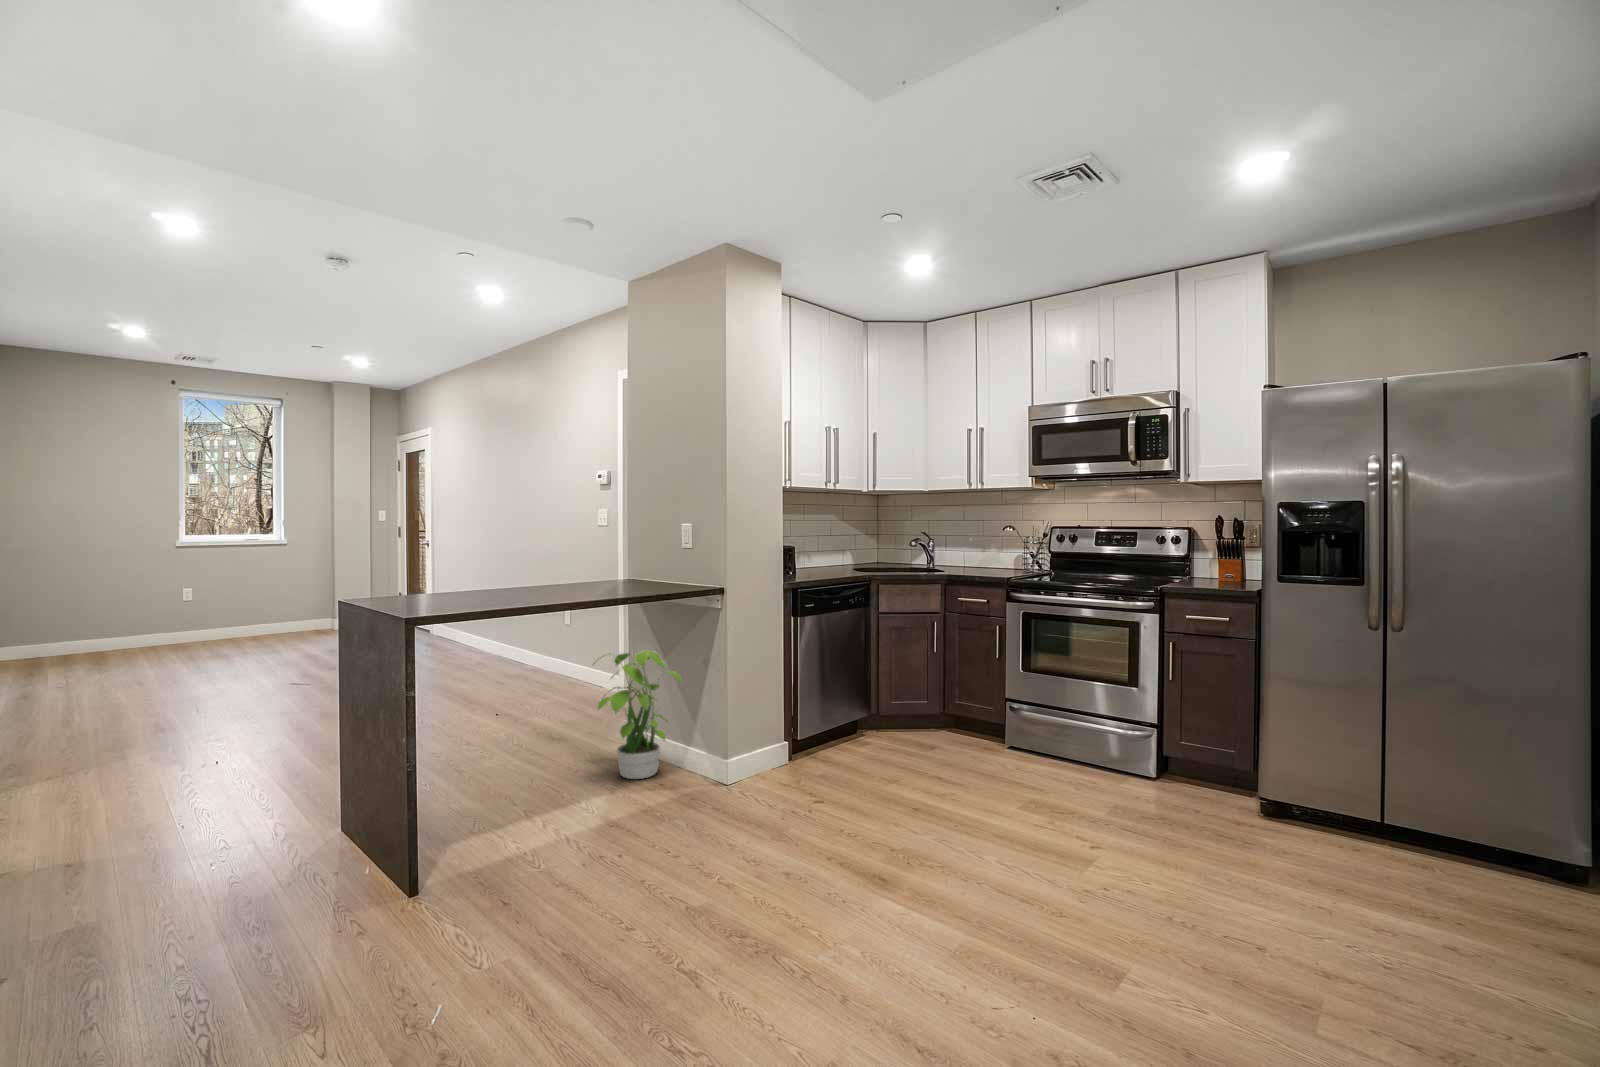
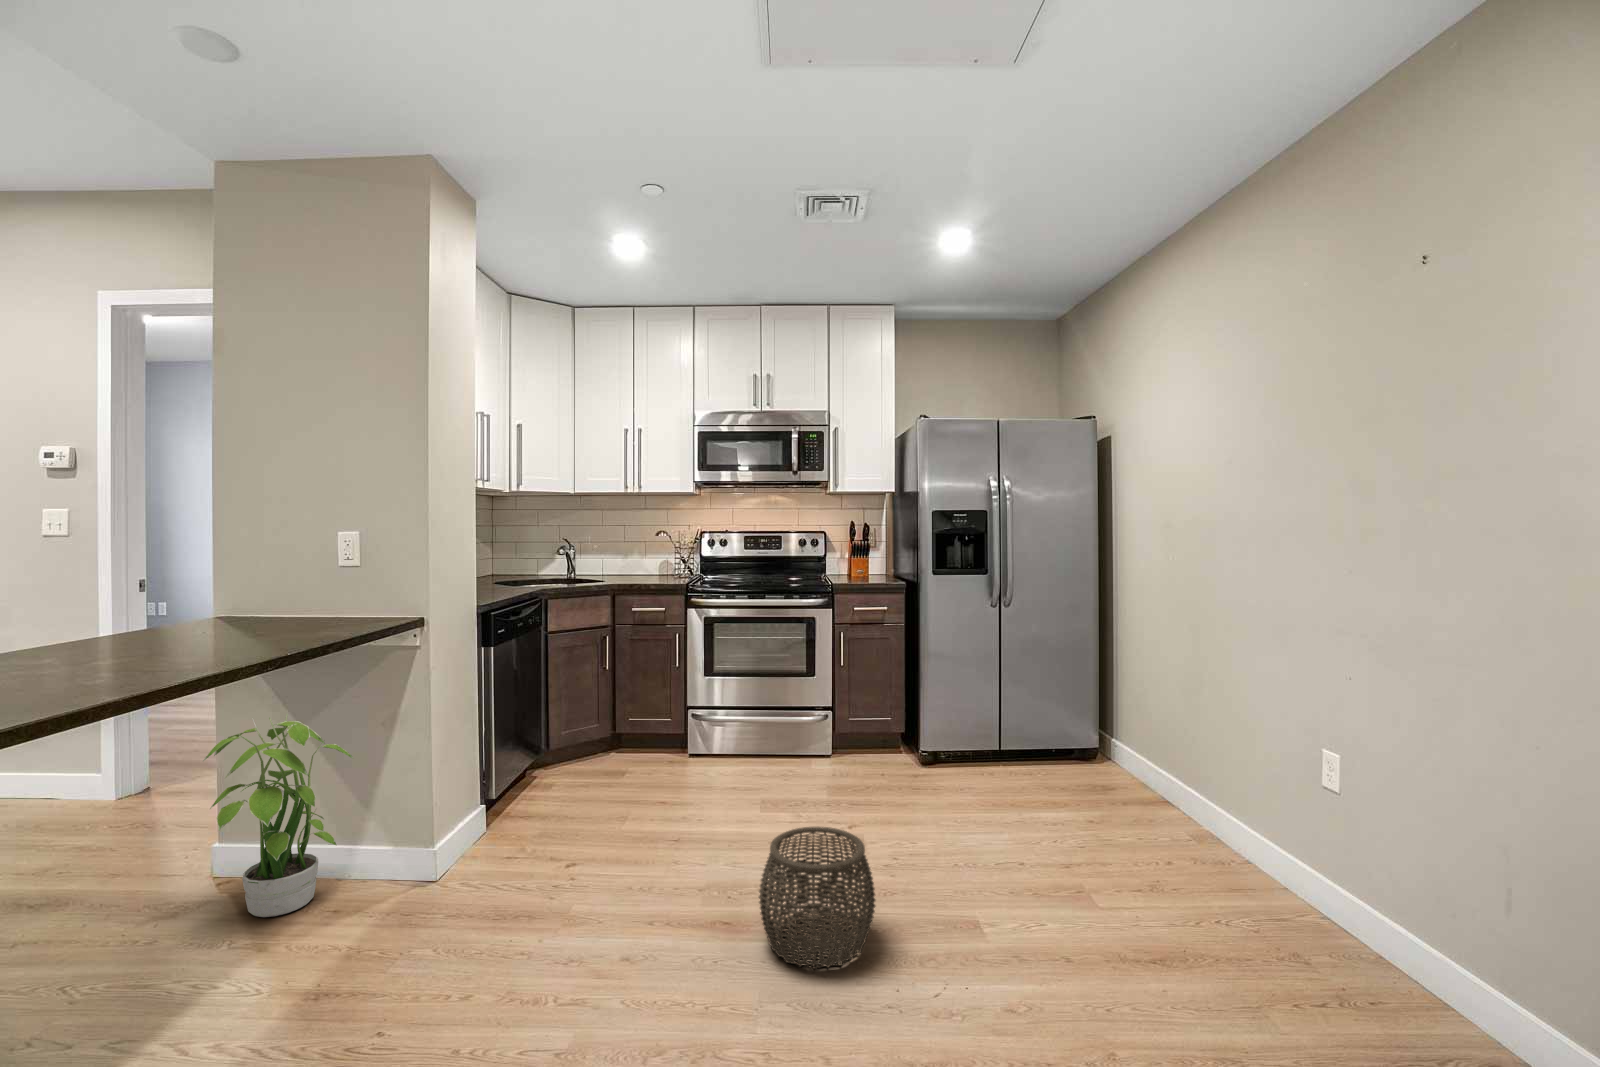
woven basket: none [864,818,987,965] -> present [759,827,875,969]

